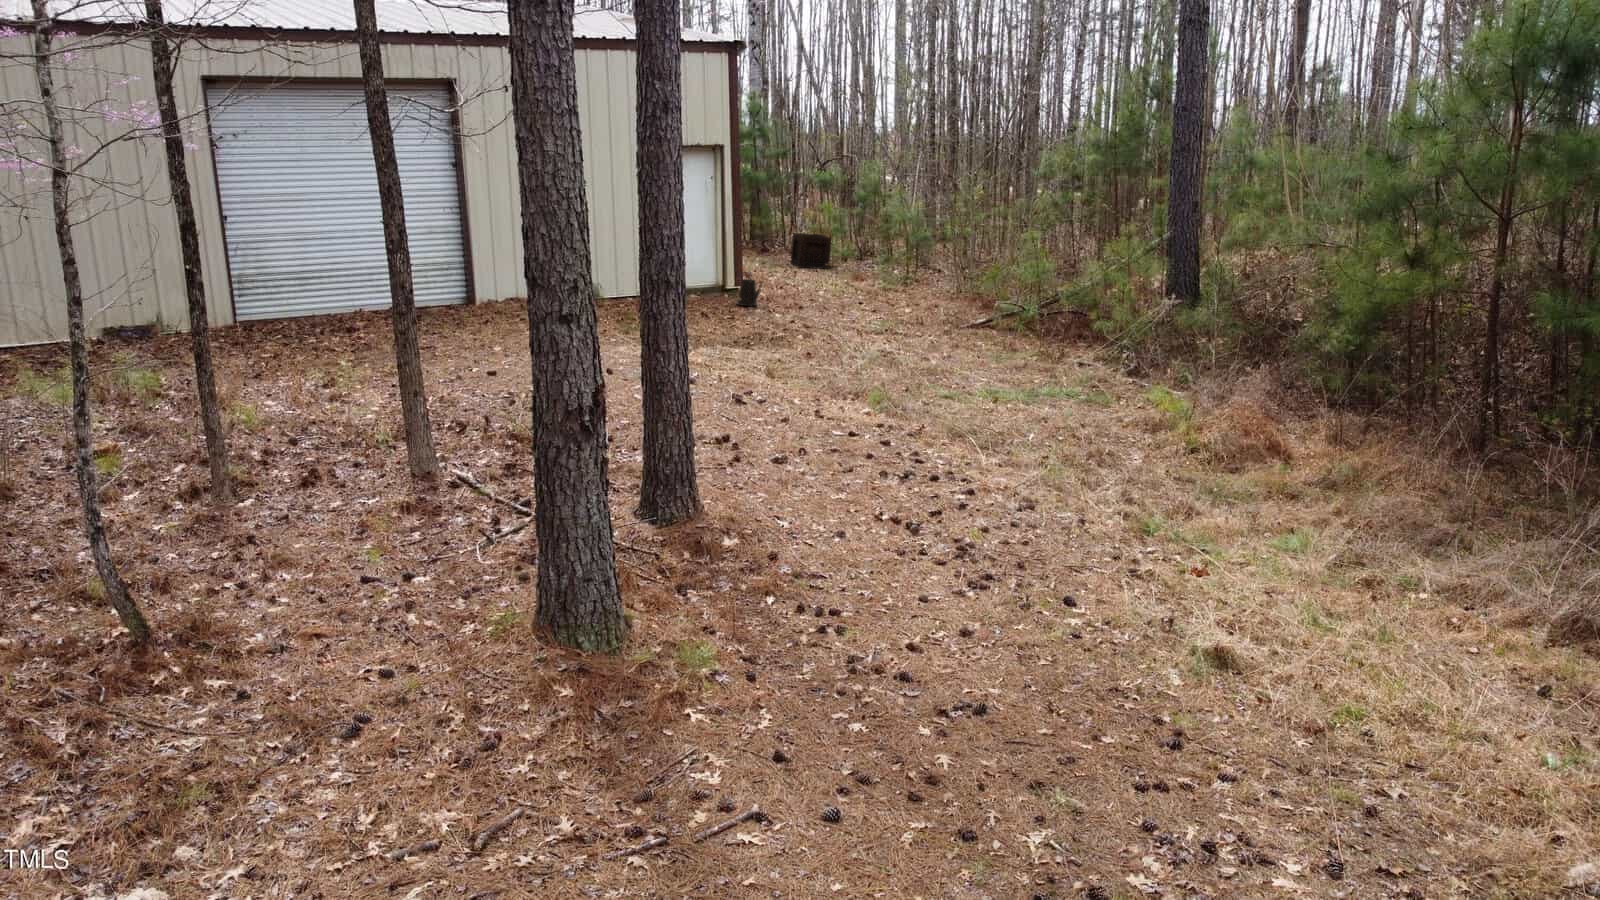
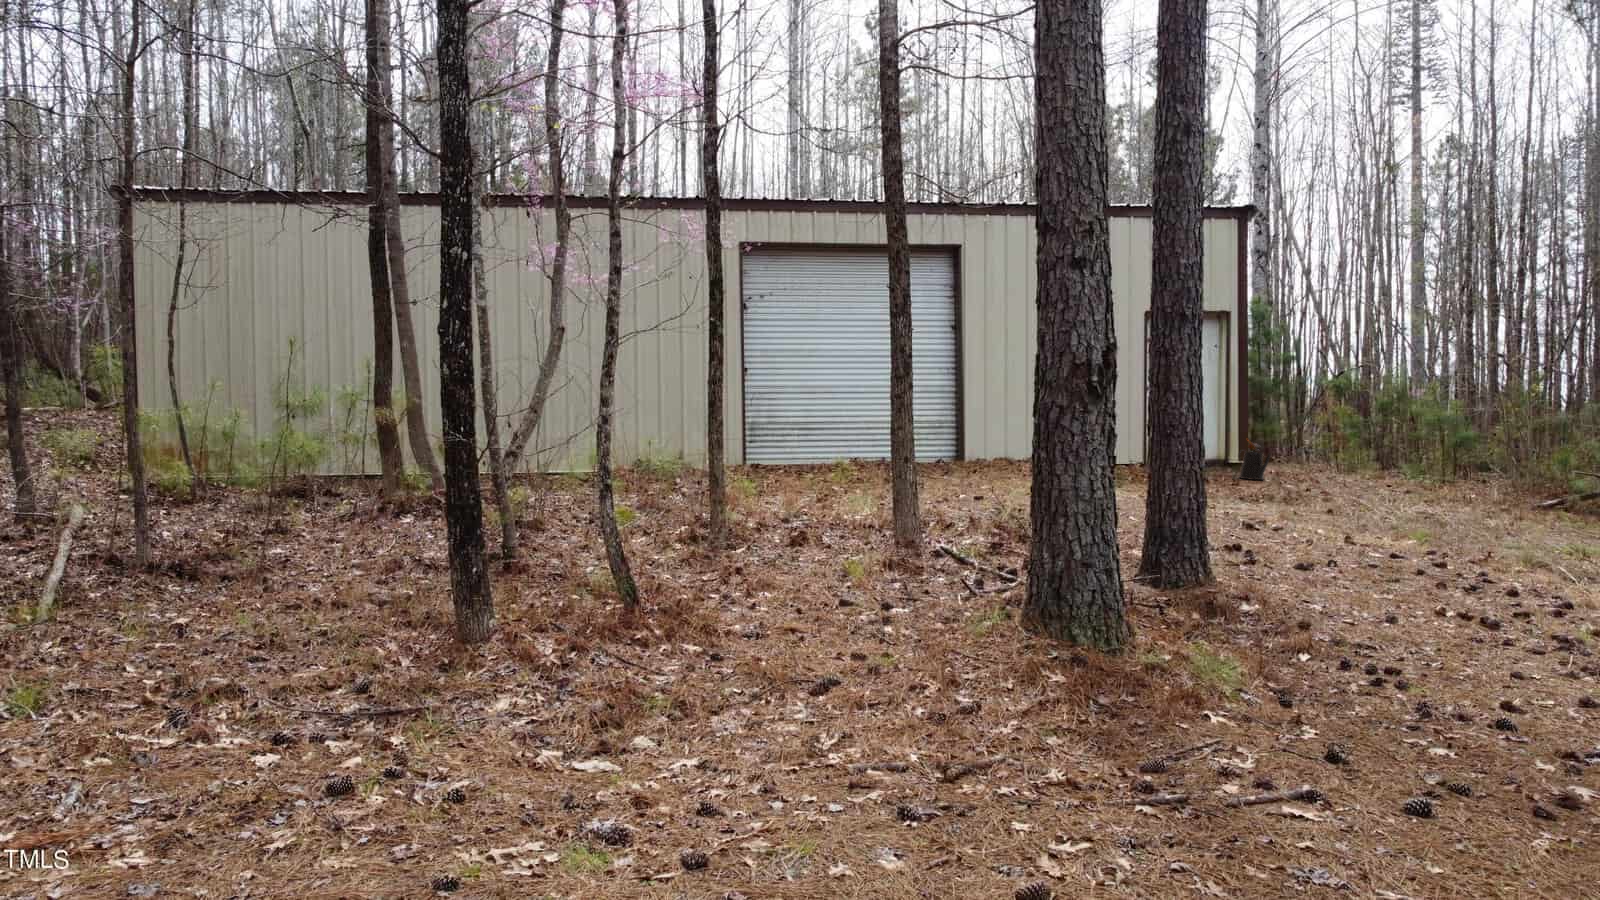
wooden crate: present [791,233,831,269] -> none [1300,425,1350,464]

